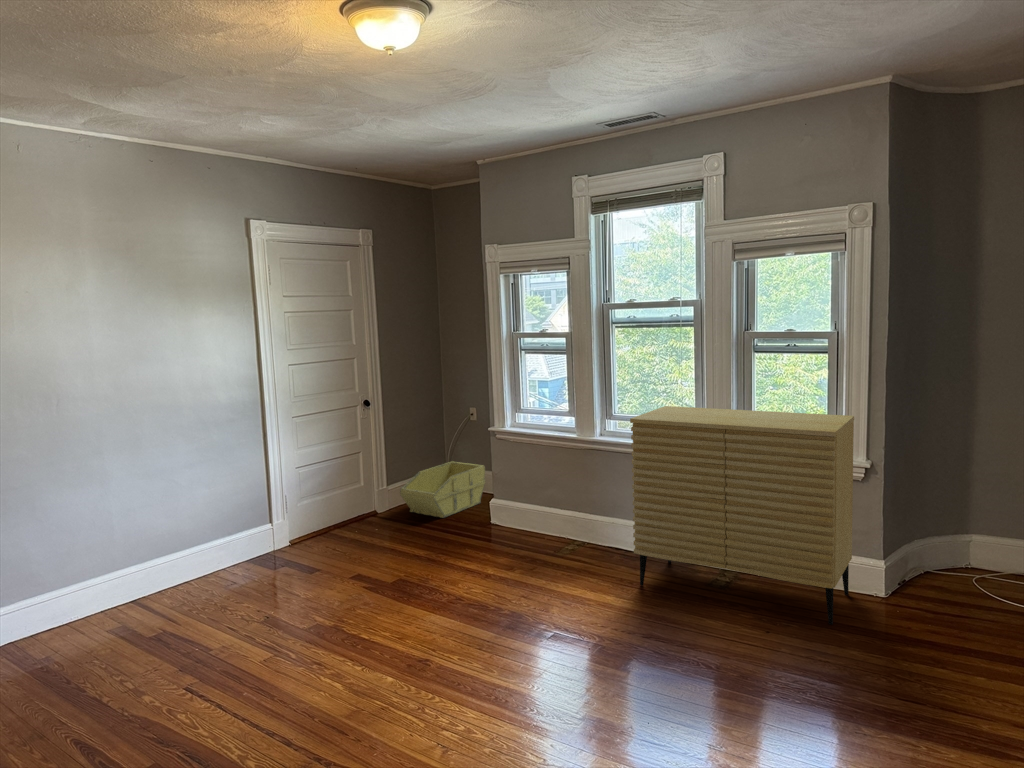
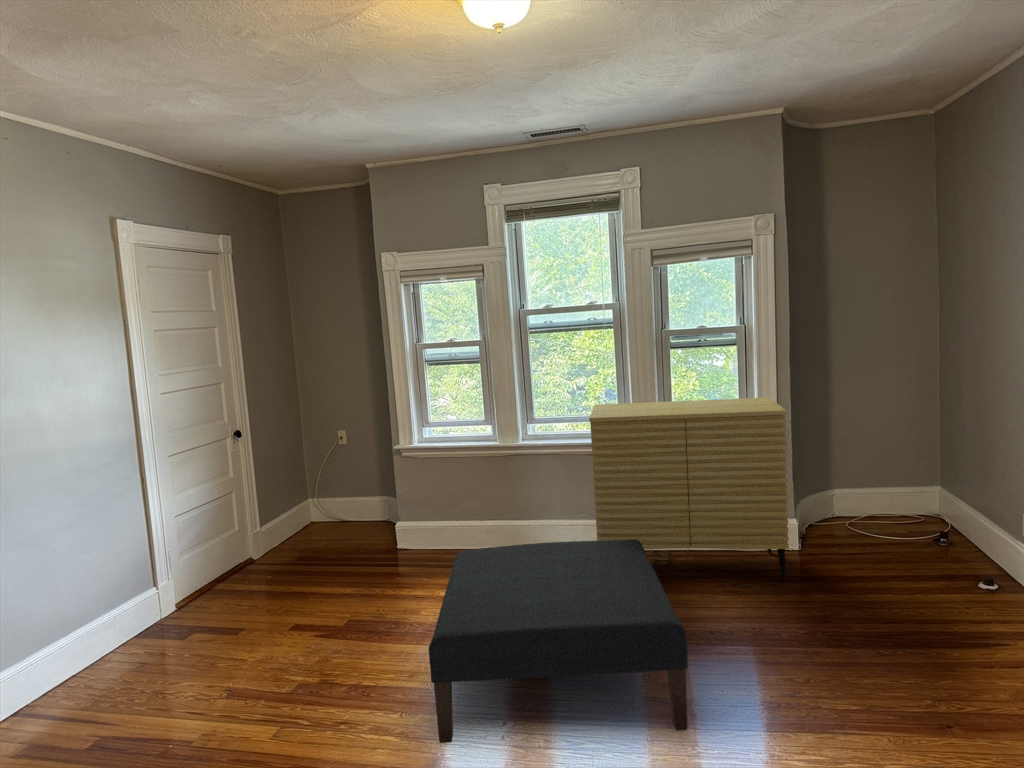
storage bin: present [400,462,485,518] -> none [286,488,371,550]
ottoman: none [374,529,647,727] -> present [429,540,688,743]

